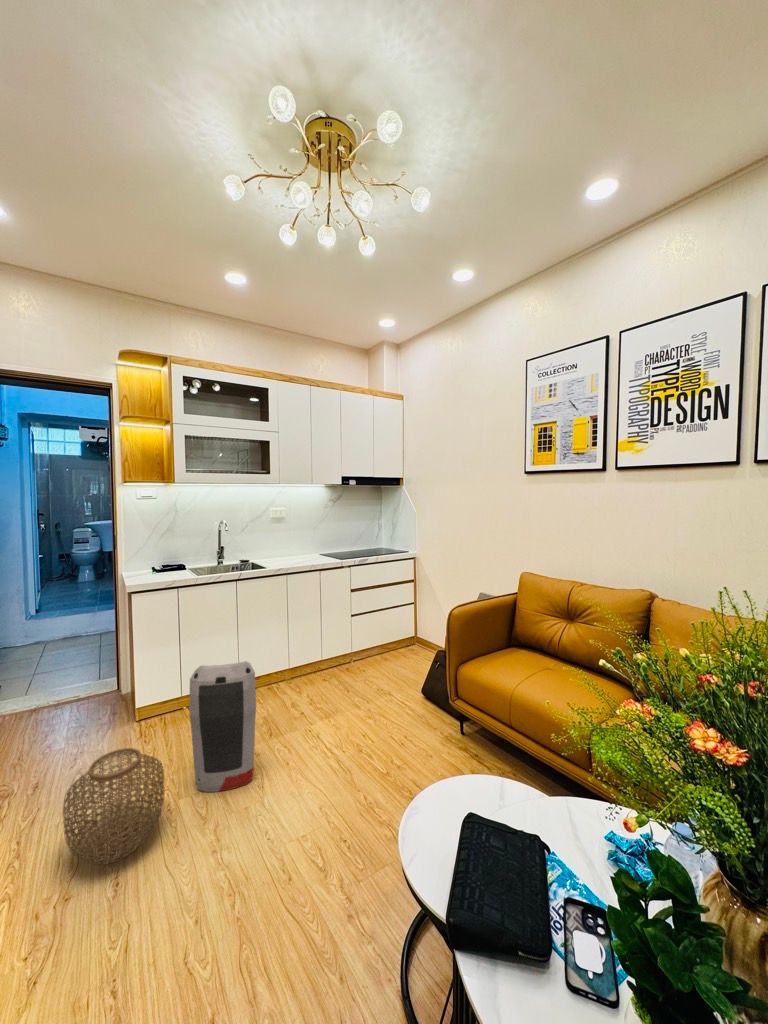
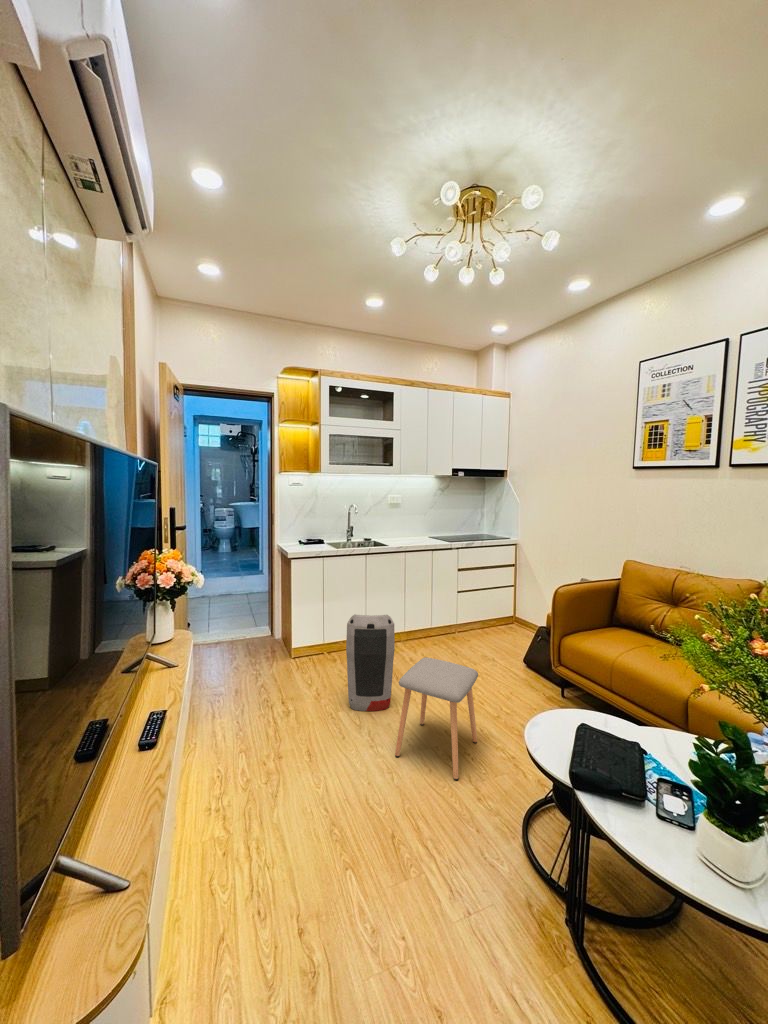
stool: none [245,714,358,885] -> present [395,657,478,780]
woven basket: present [63,748,164,865] -> none [273,667,334,743]

